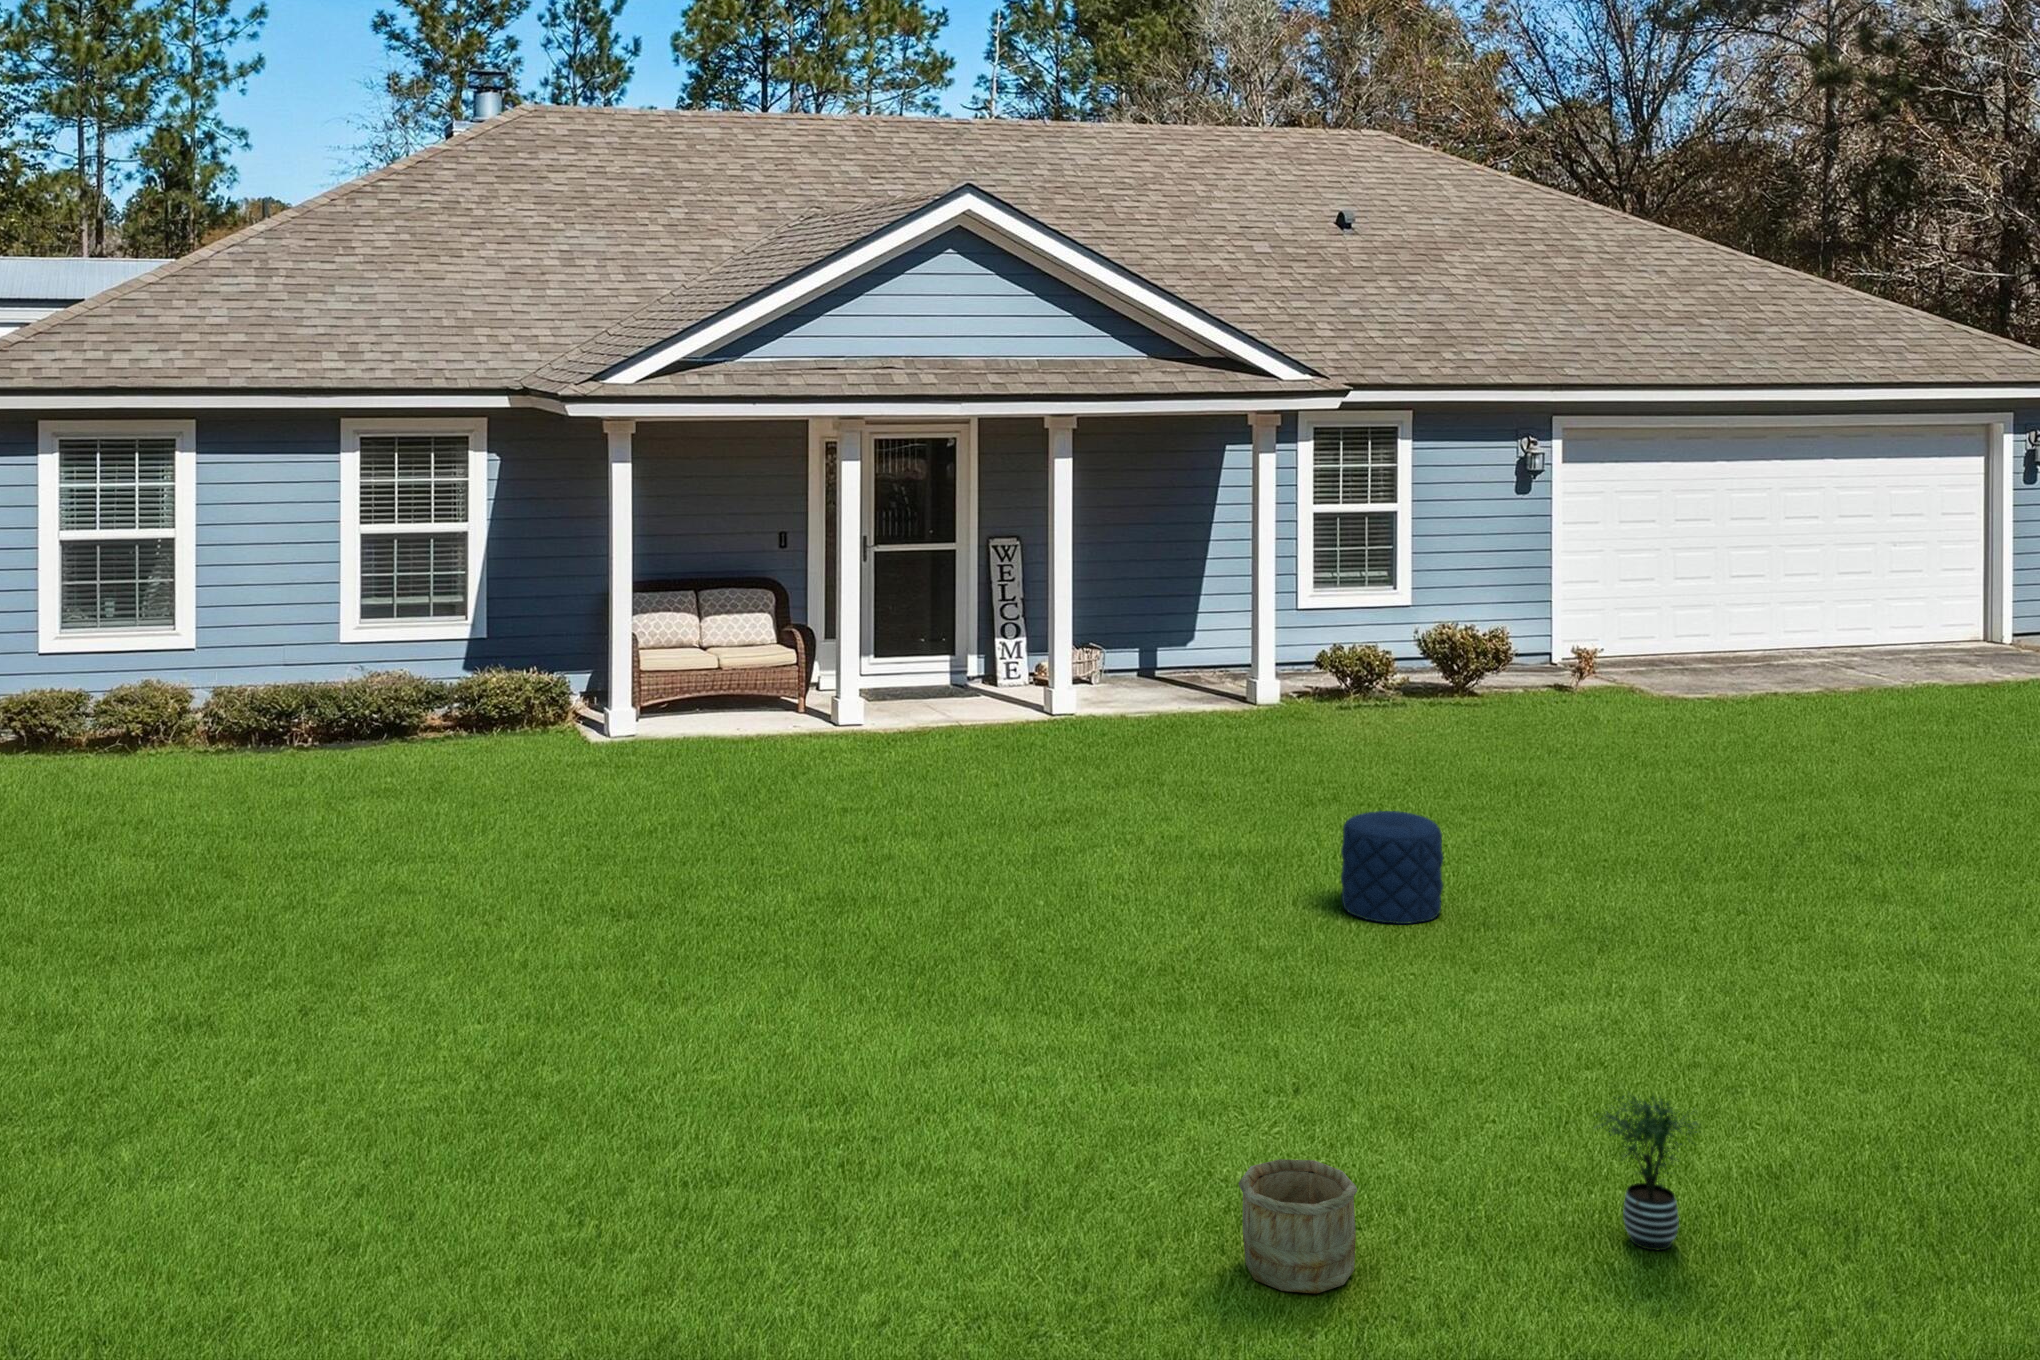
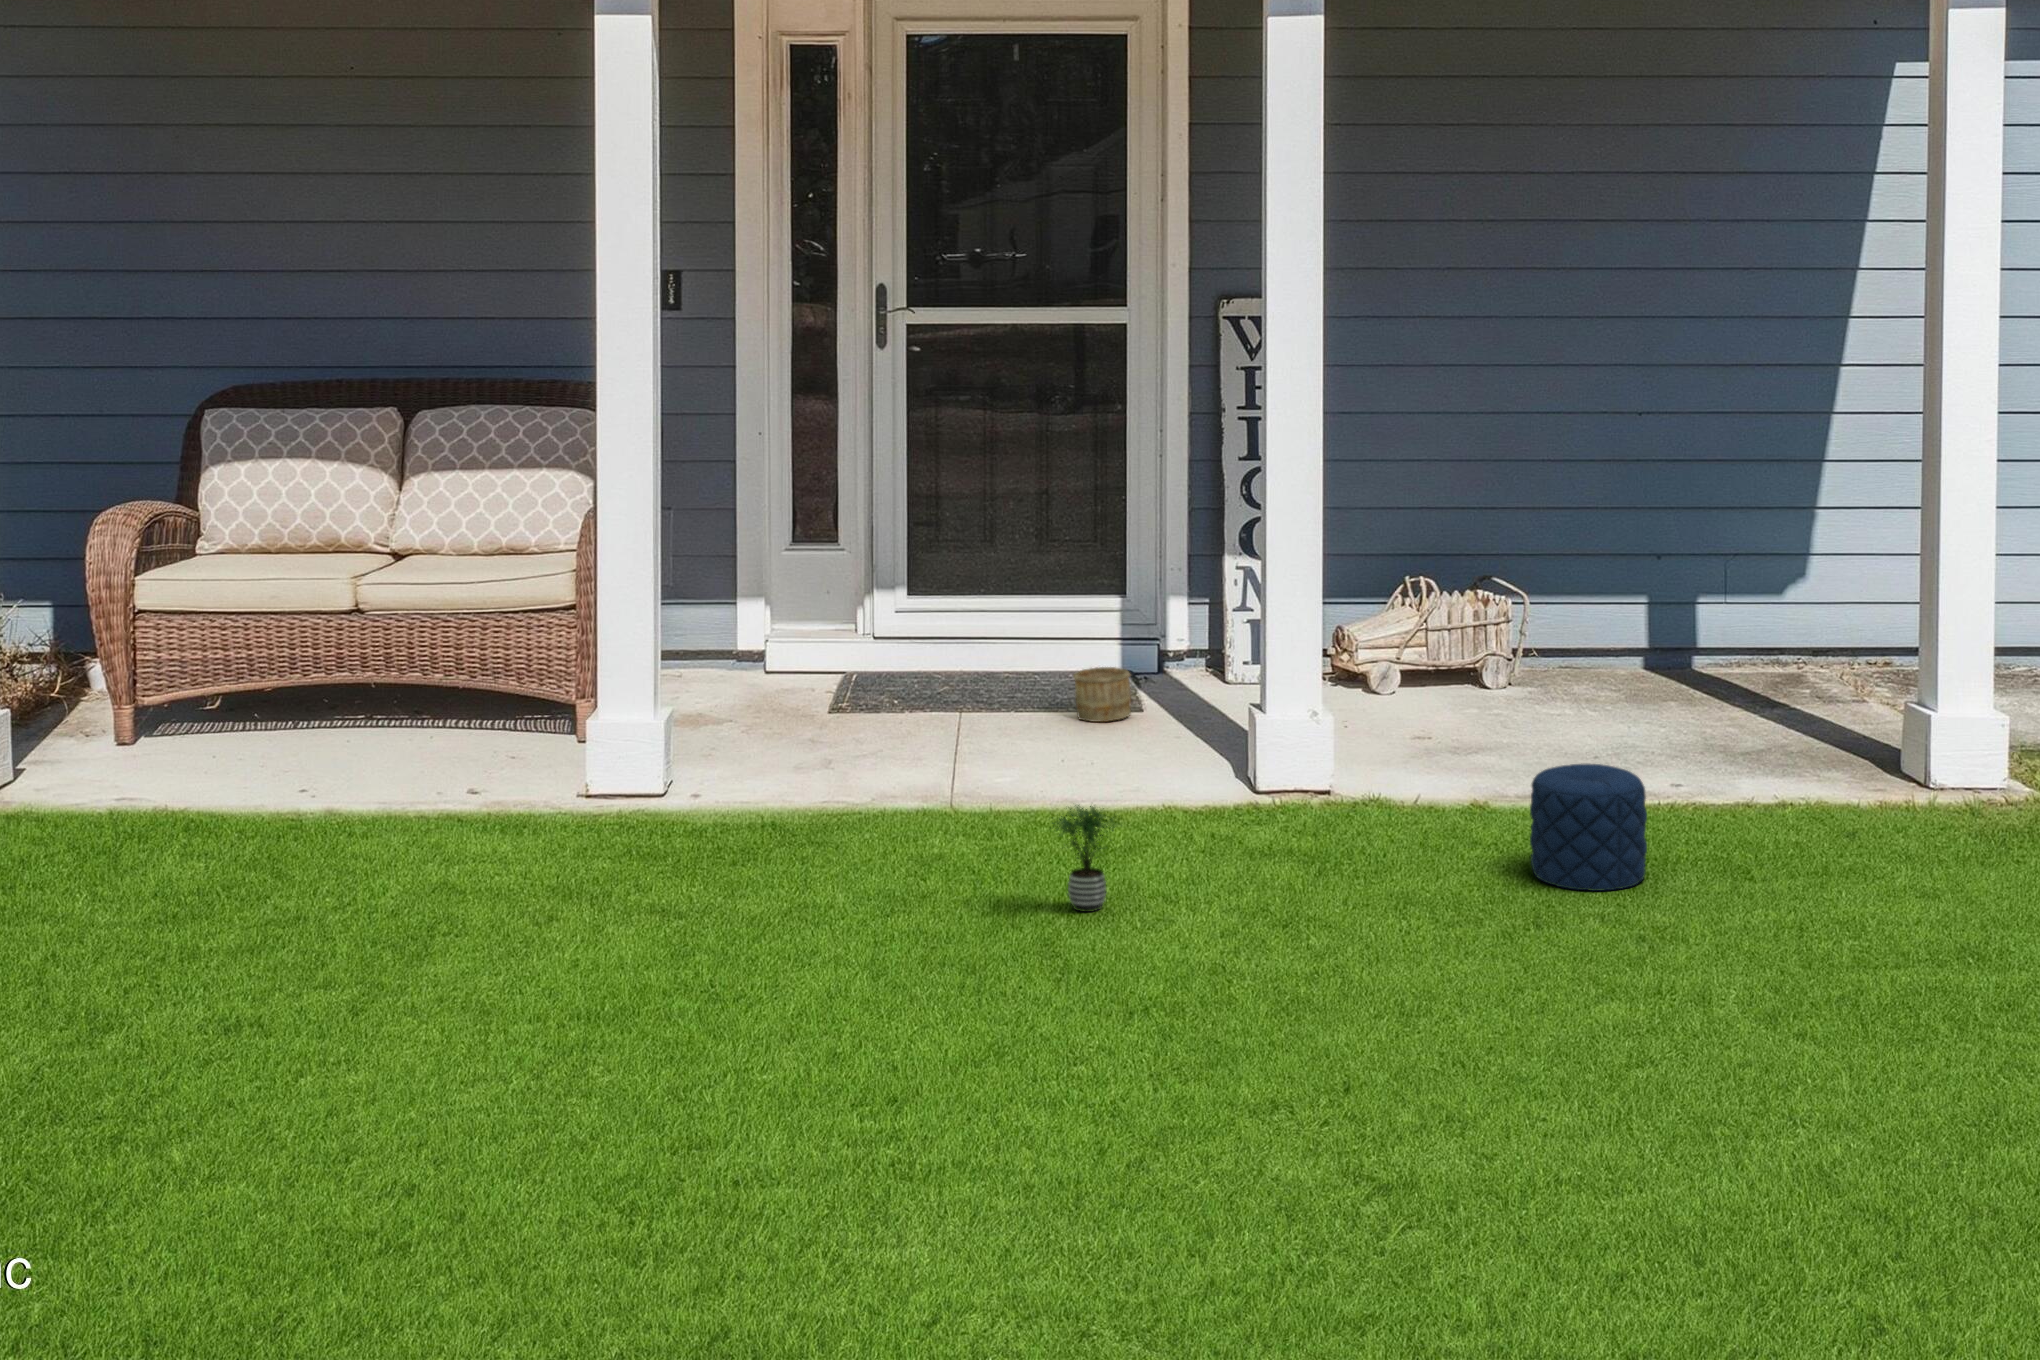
potted plant: present [1595,1093,1697,1250] -> present [1053,805,1116,912]
wooden bucket: present [1239,1159,1357,1293] -> present [1073,667,1131,722]

